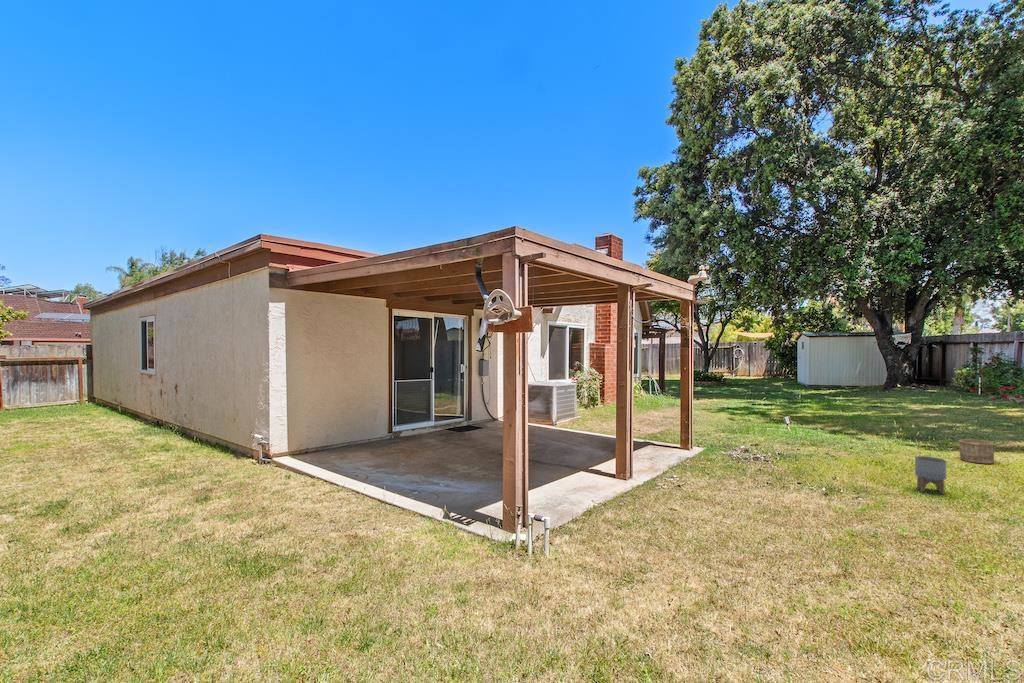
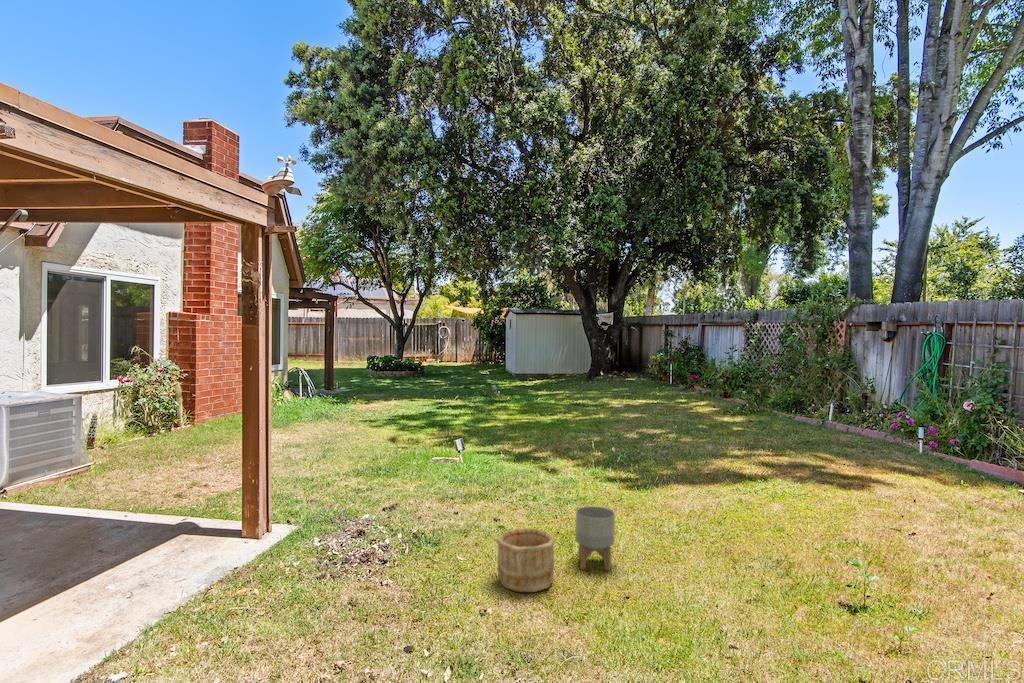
wooden bucket: present [959,439,994,464] -> present [496,528,555,592]

